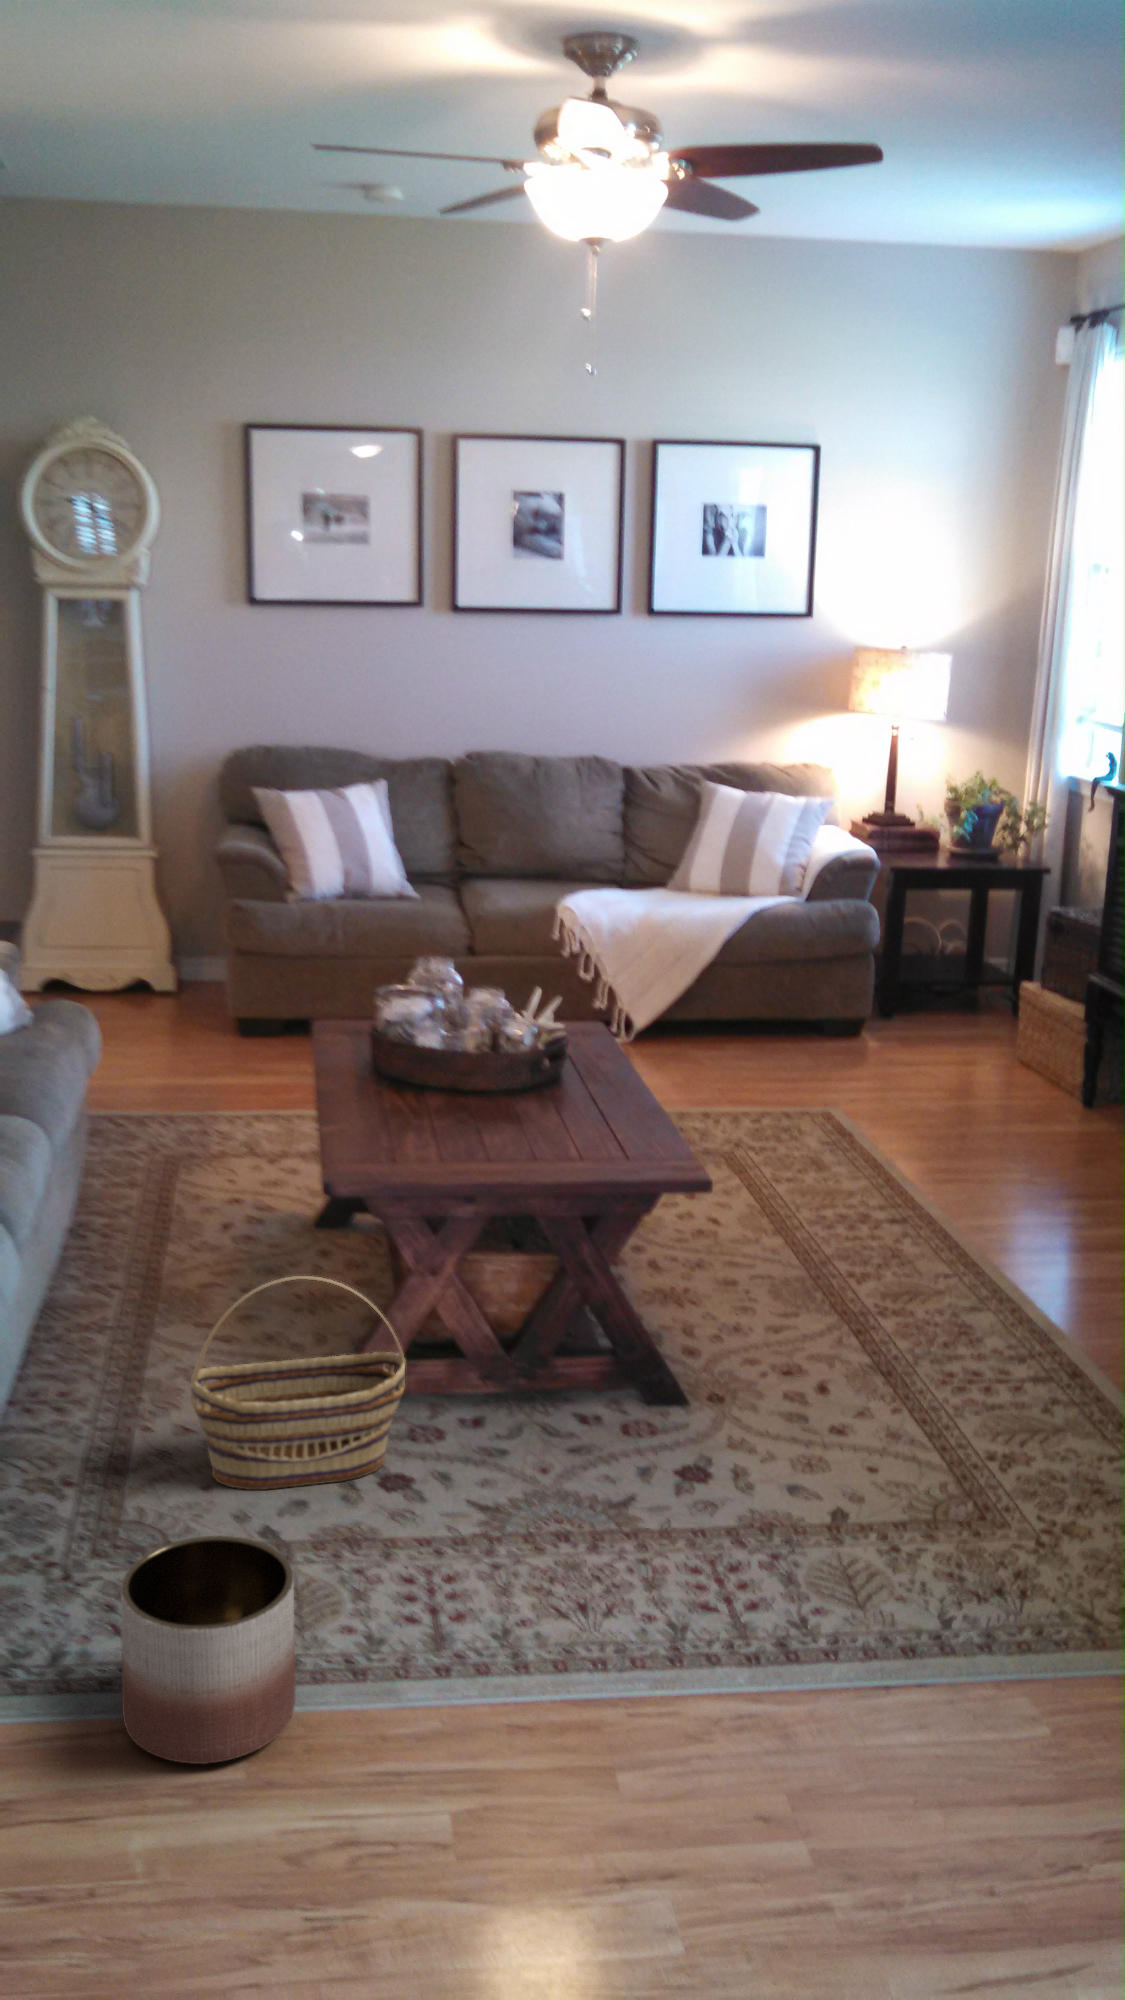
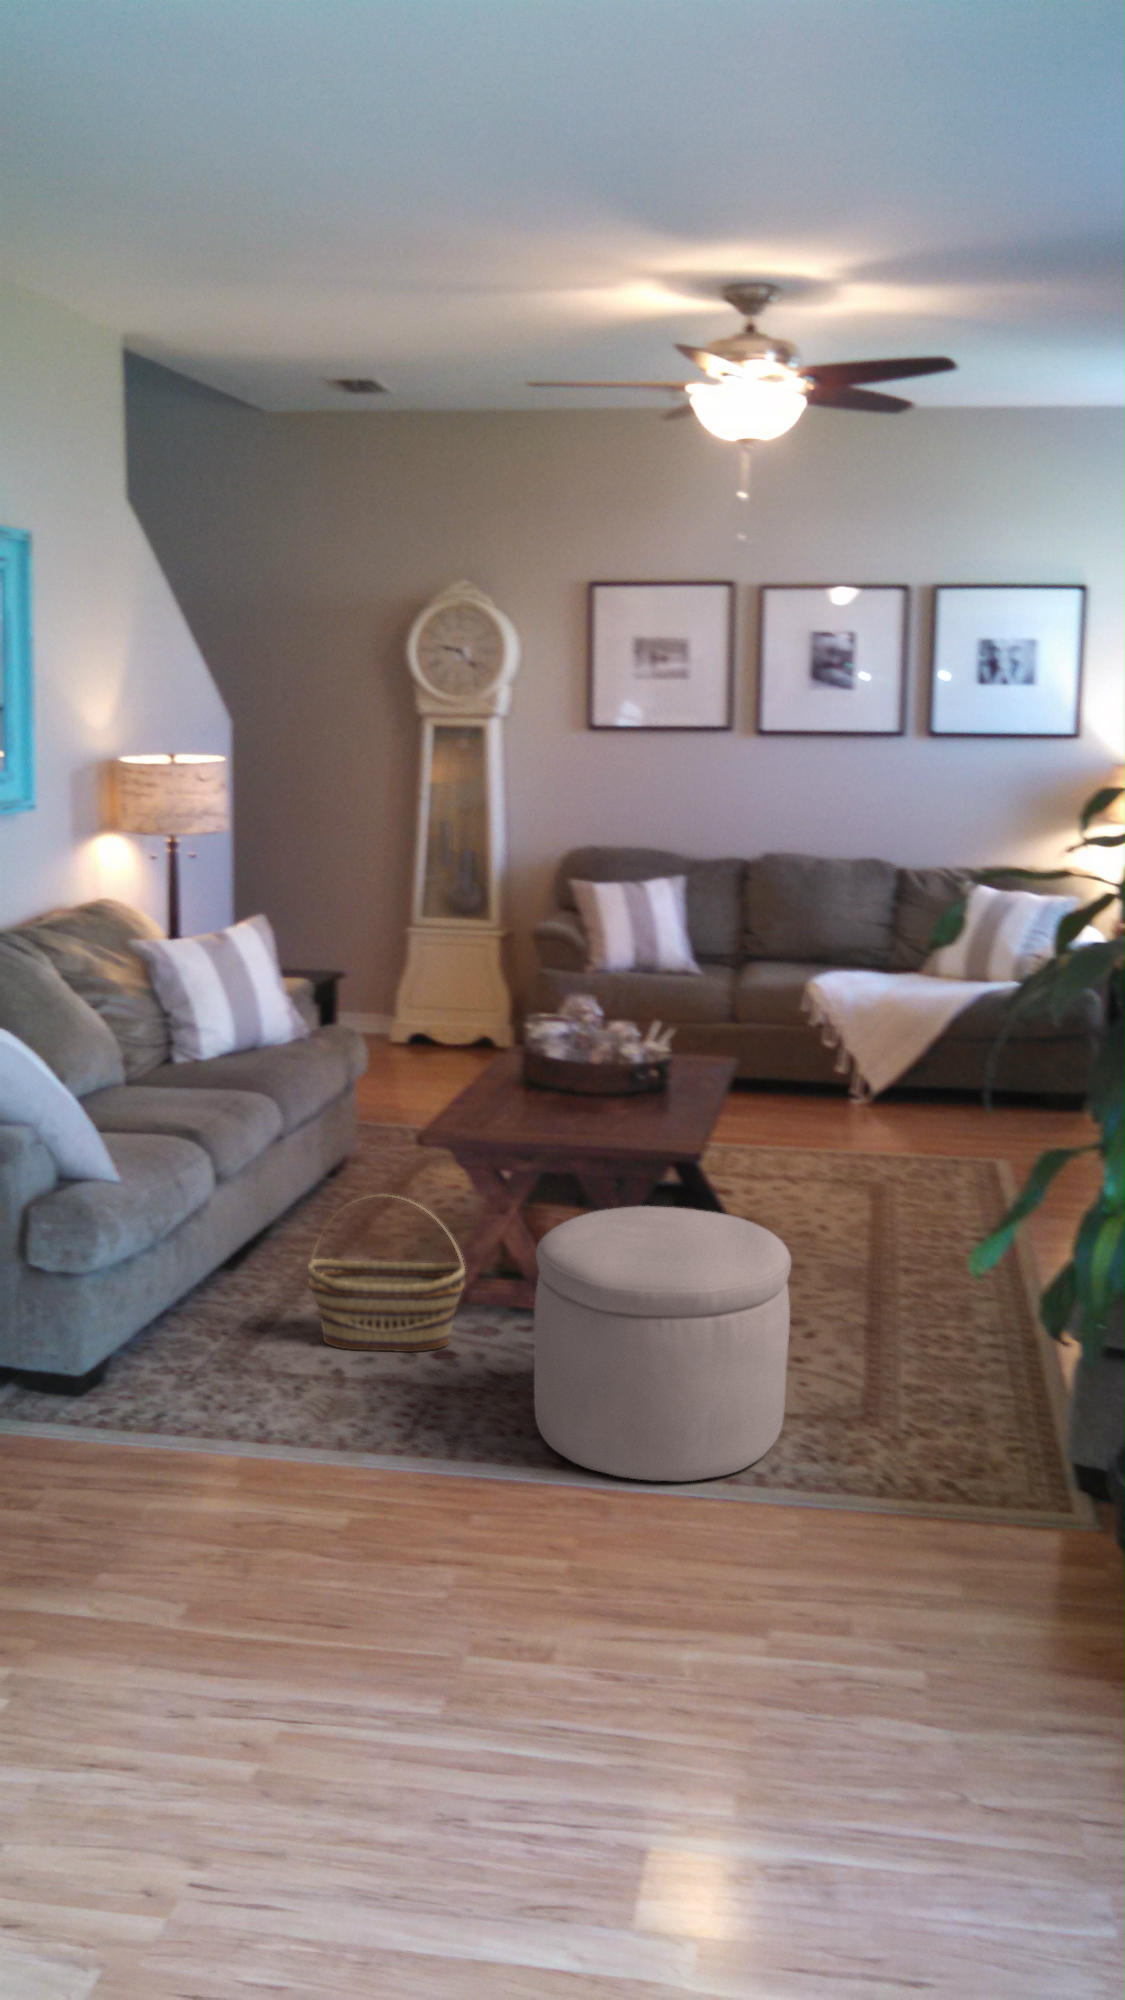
ottoman: none [577,1268,918,1650] -> present [534,1206,791,1481]
planter: present [121,1536,296,1764] -> none [171,1339,291,1481]

